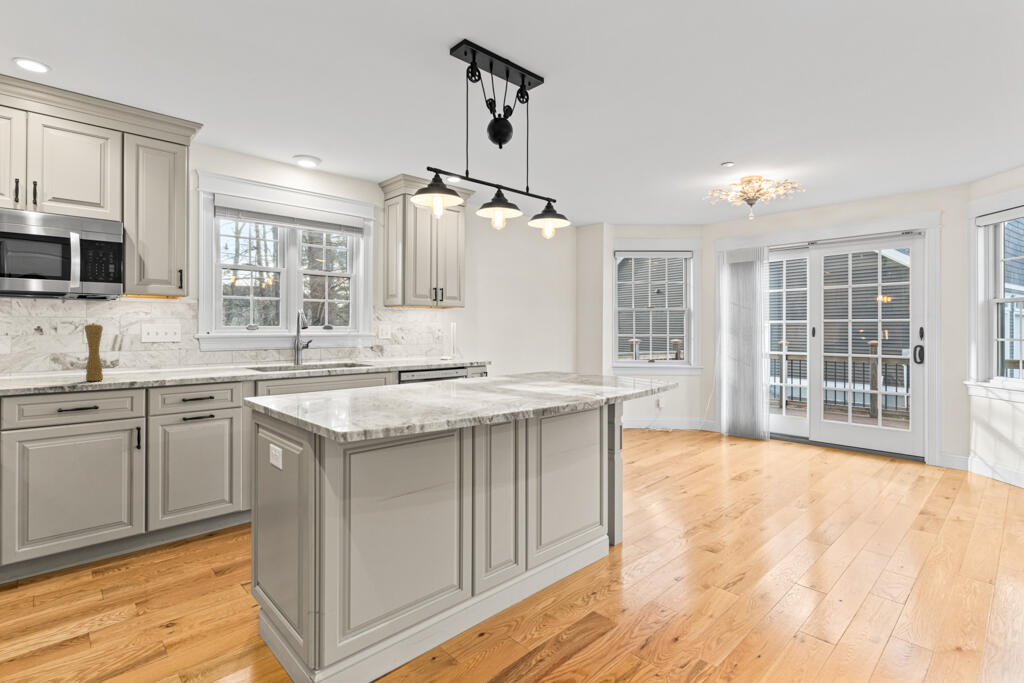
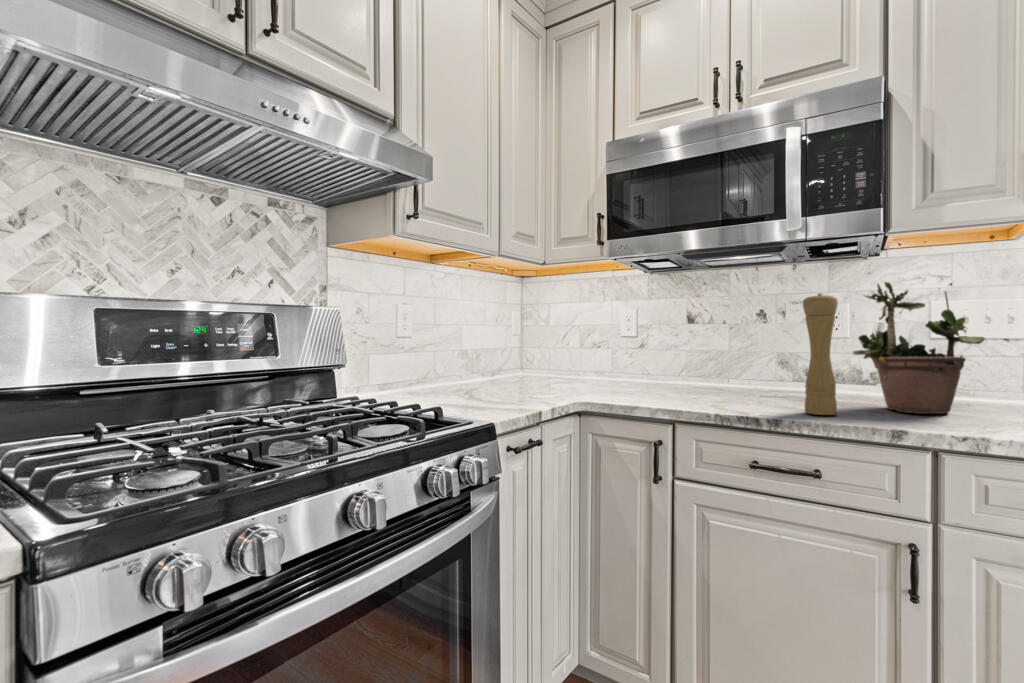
potted plant: none [108,314,164,377] -> present [853,282,985,414]

